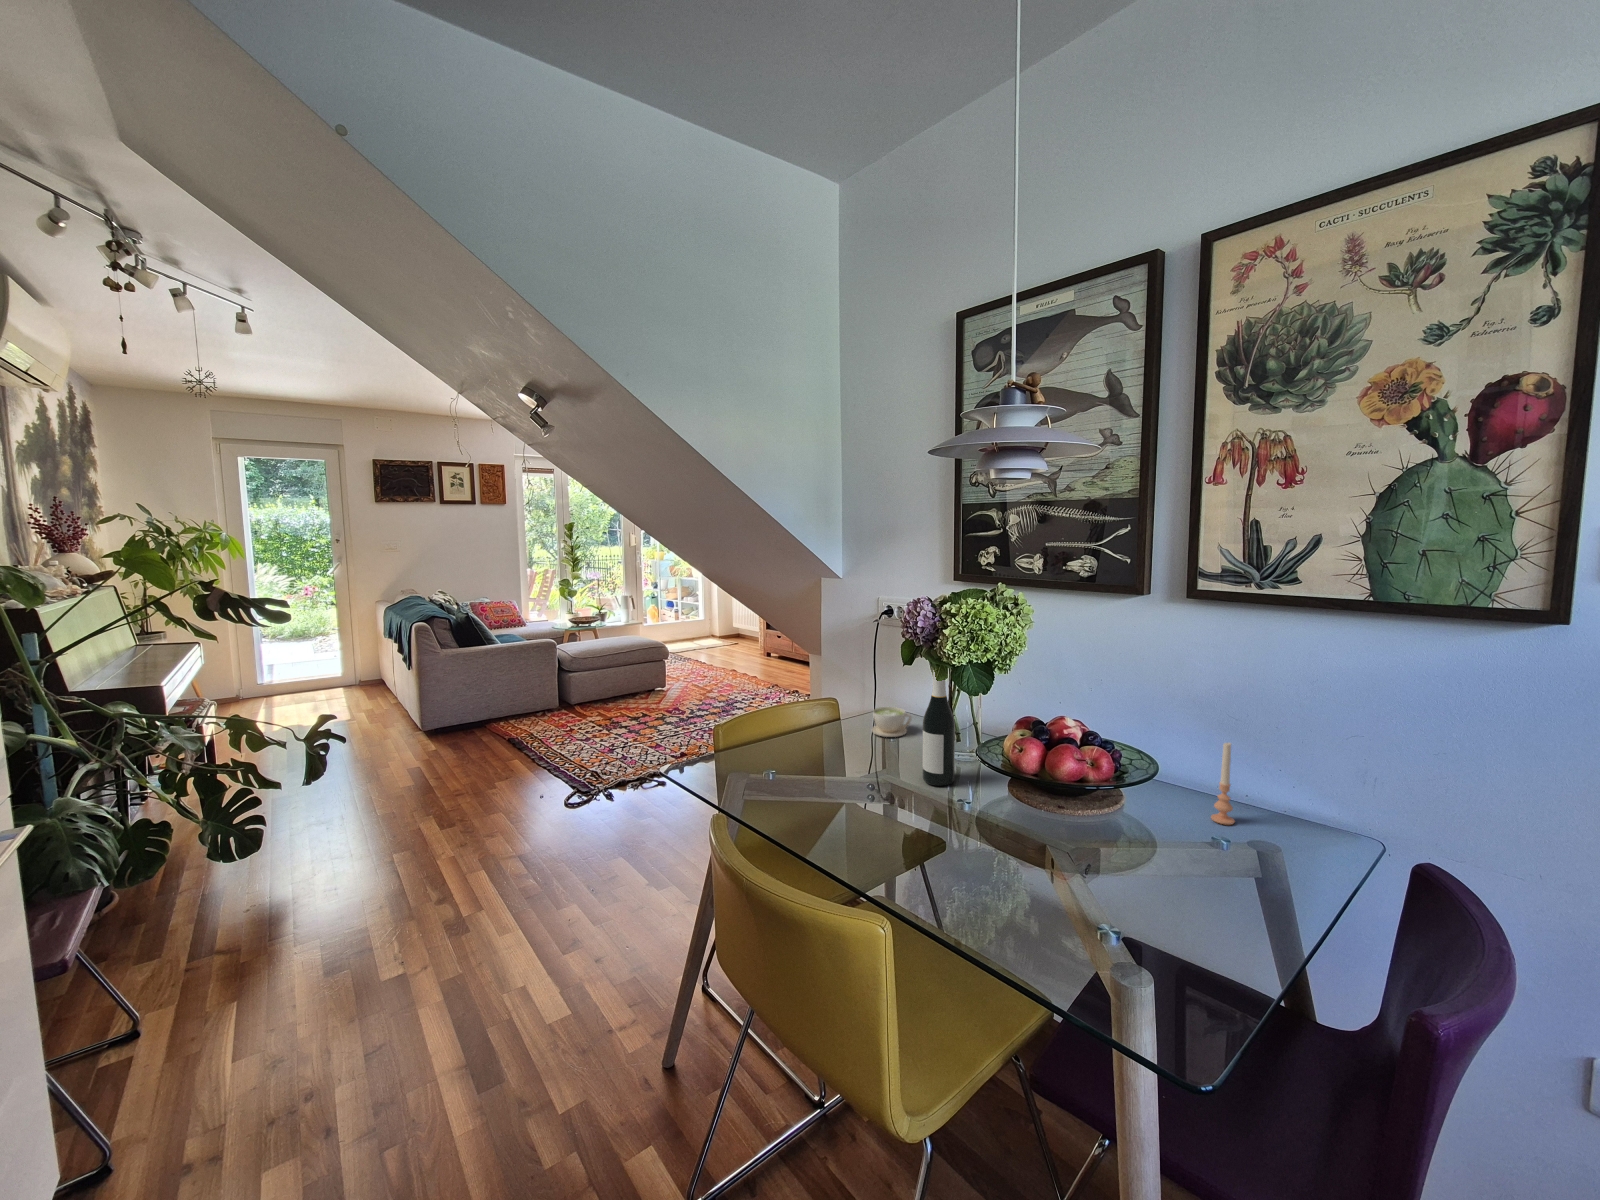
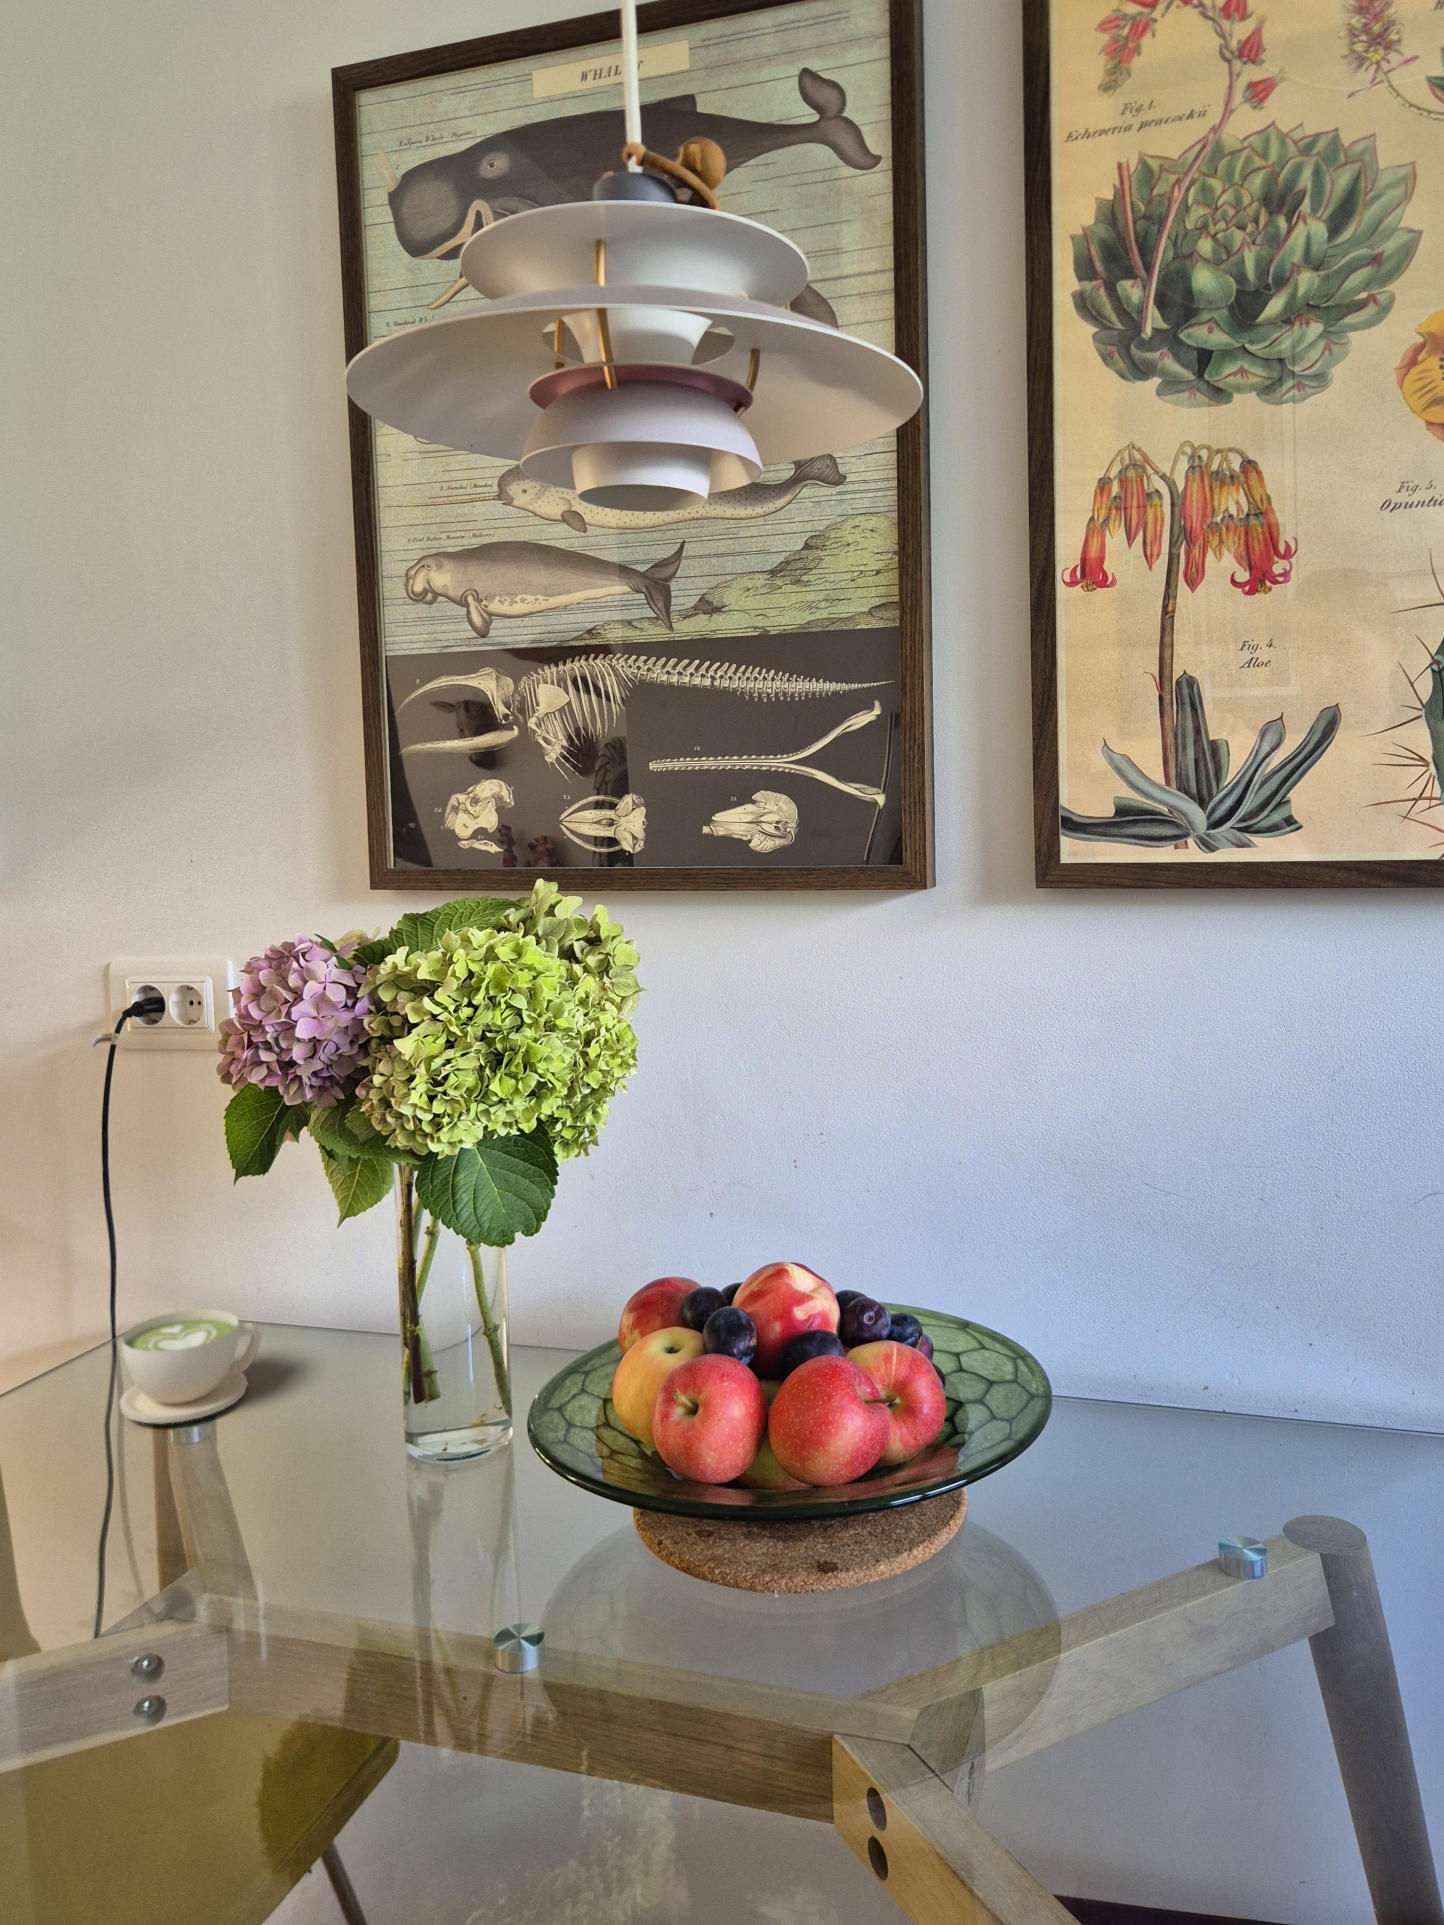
wine bottle: present [922,670,955,786] -> none [322,1150,441,1593]
candle: present [1211,743,1235,825] -> none [1168,1275,1225,1507]

